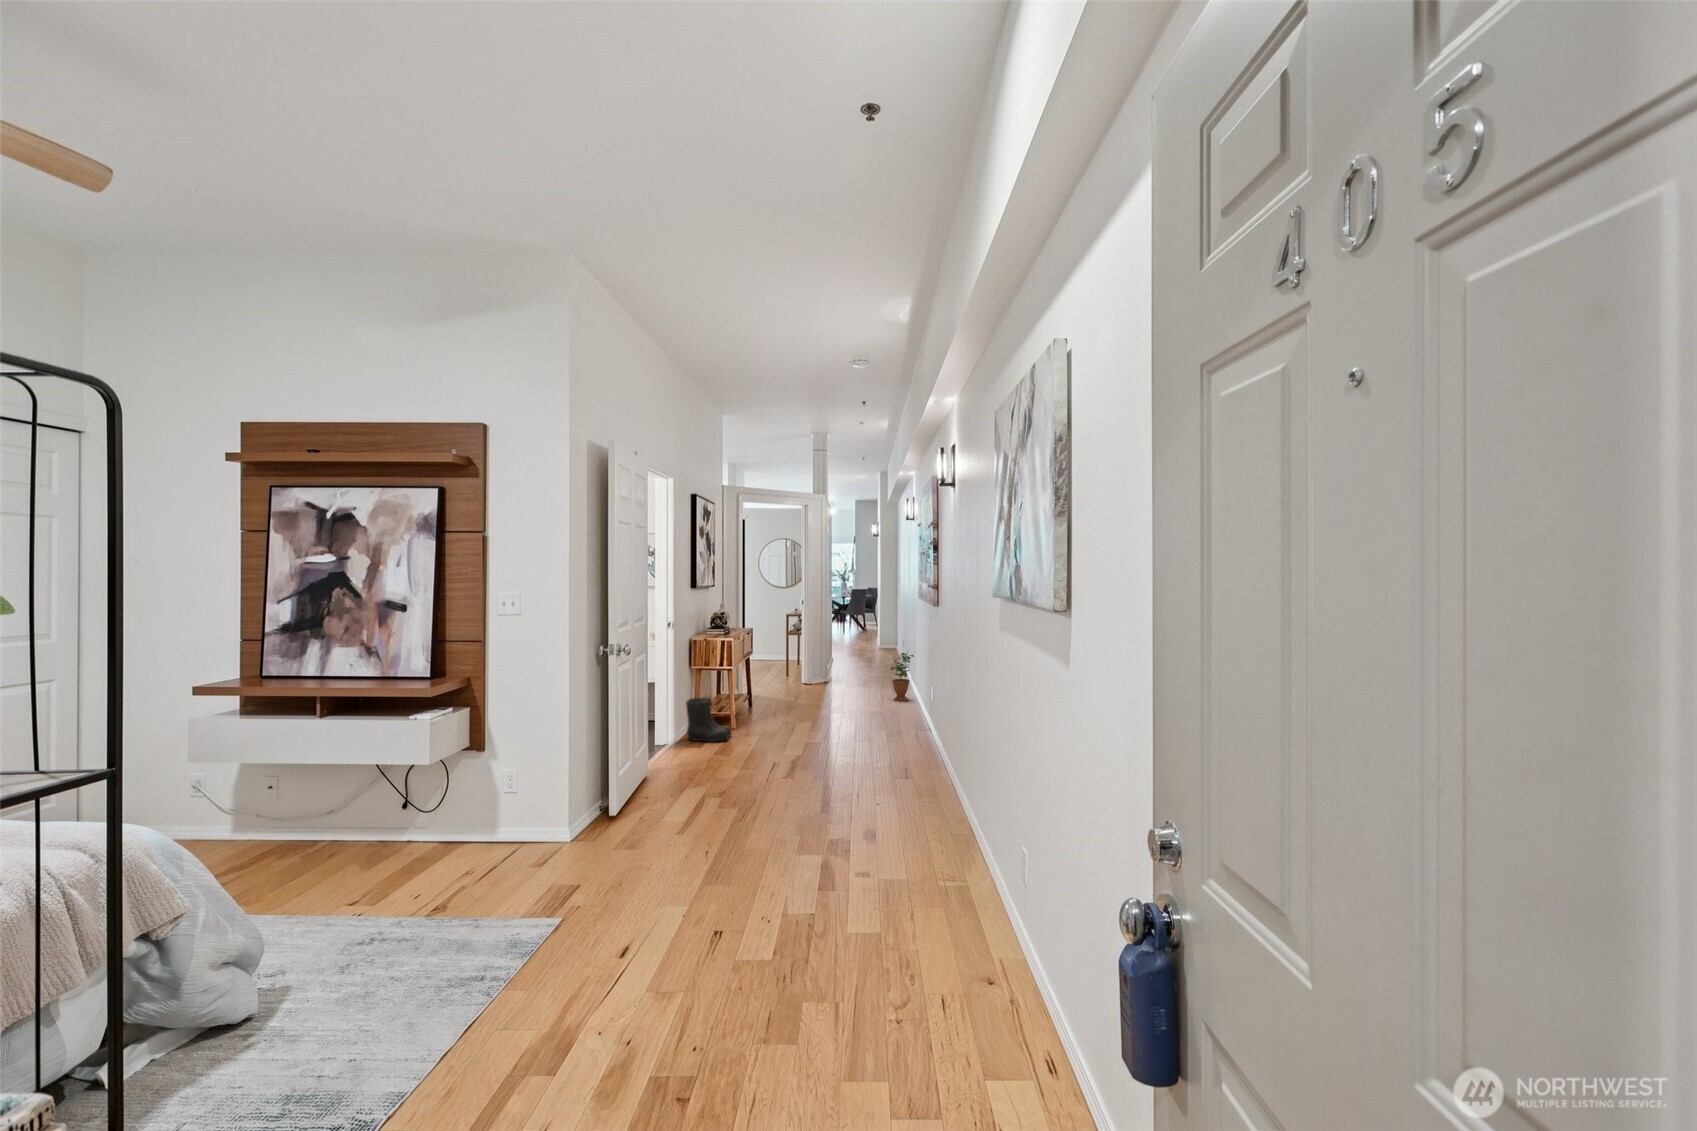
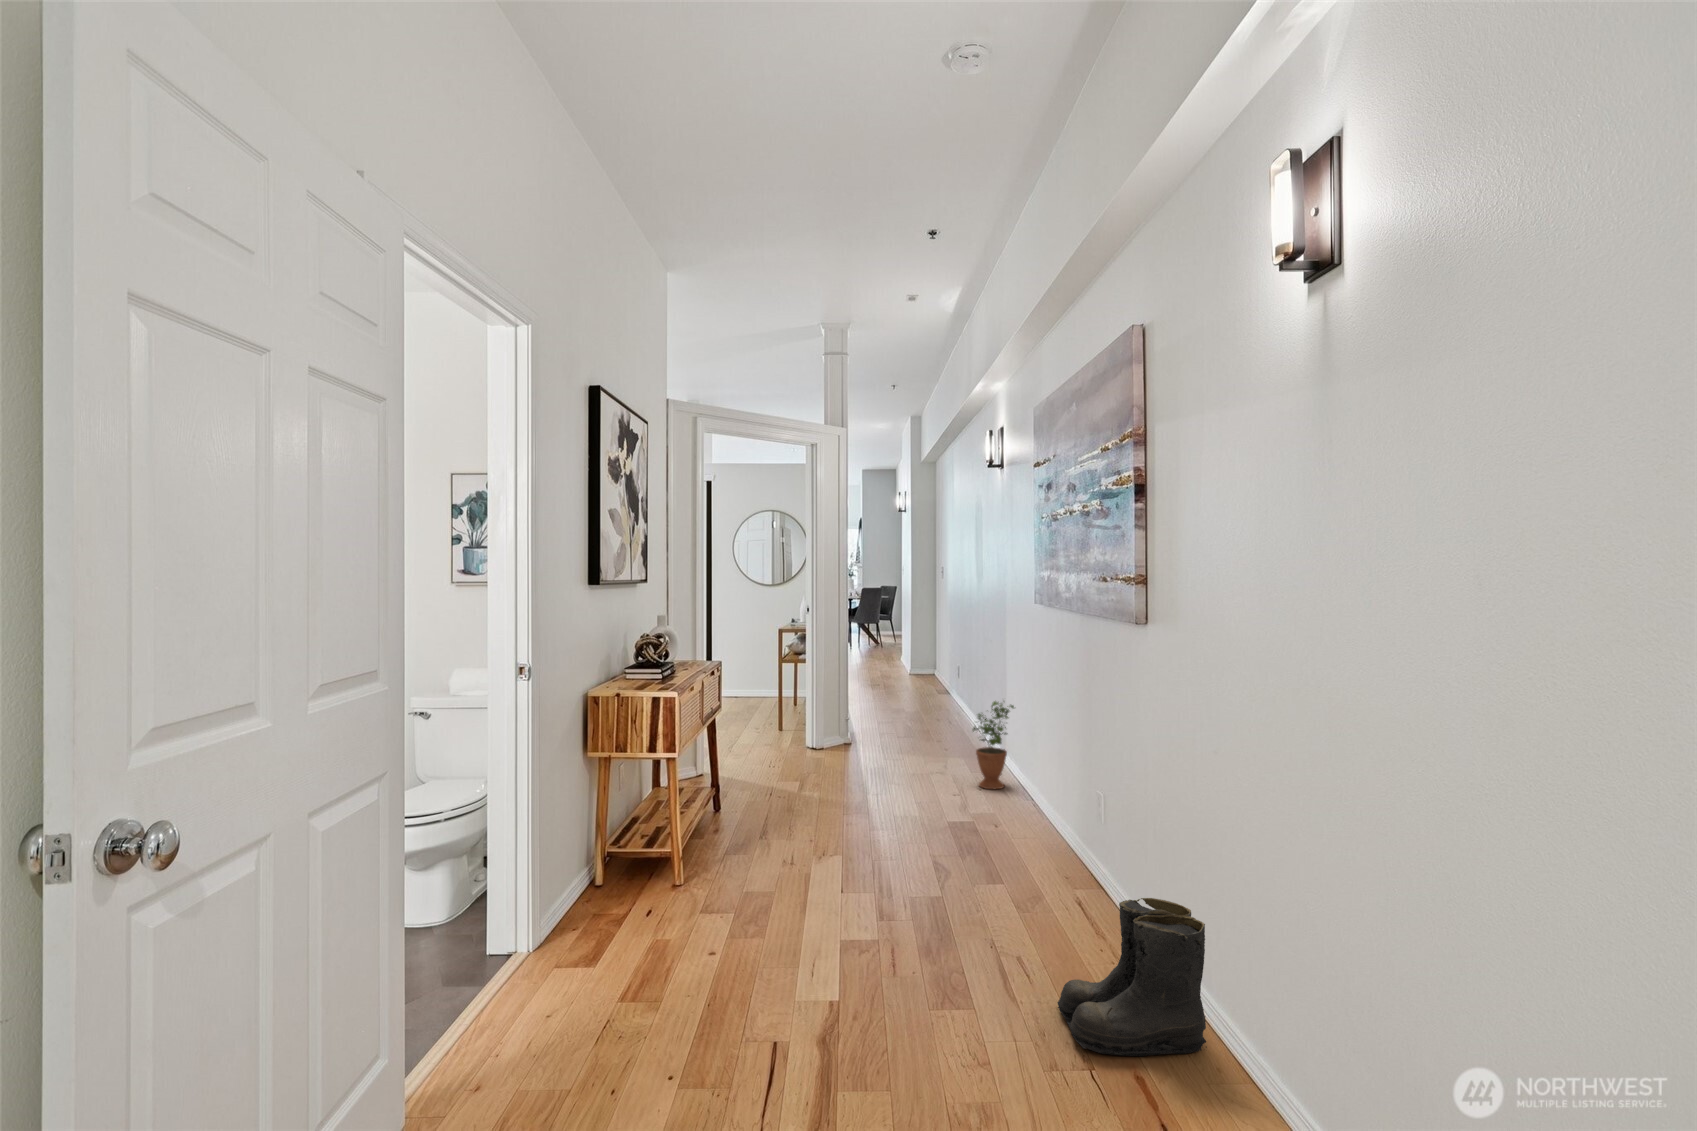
boots: present [686,697,732,742] -> present [1057,898,1207,1056]

